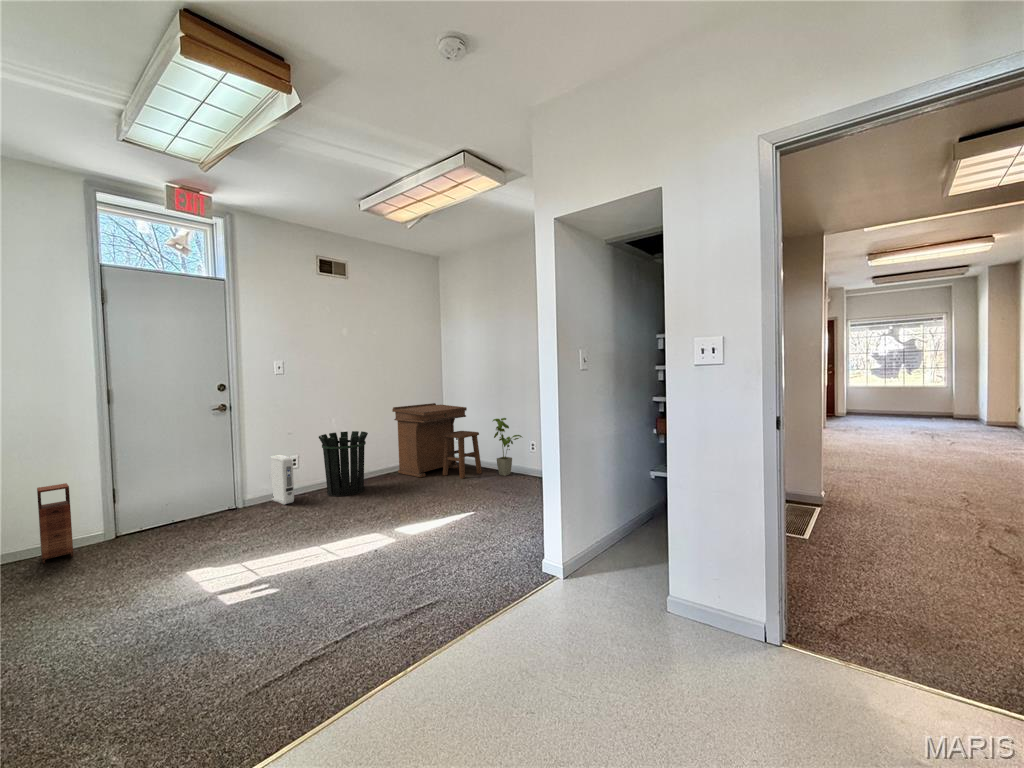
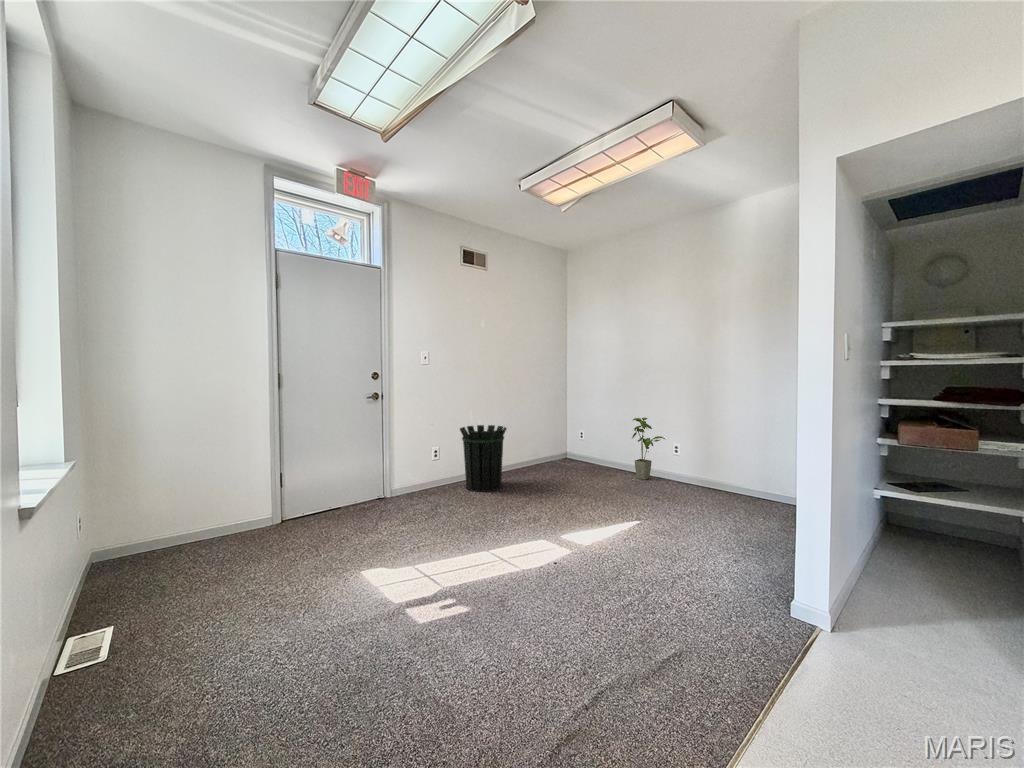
desk: present [392,403,482,479] -> none [523,400,616,480]
air purifier: present [269,455,294,504] -> none [413,446,438,497]
storage cabinet: present [37,483,73,564] -> none [218,466,248,547]

